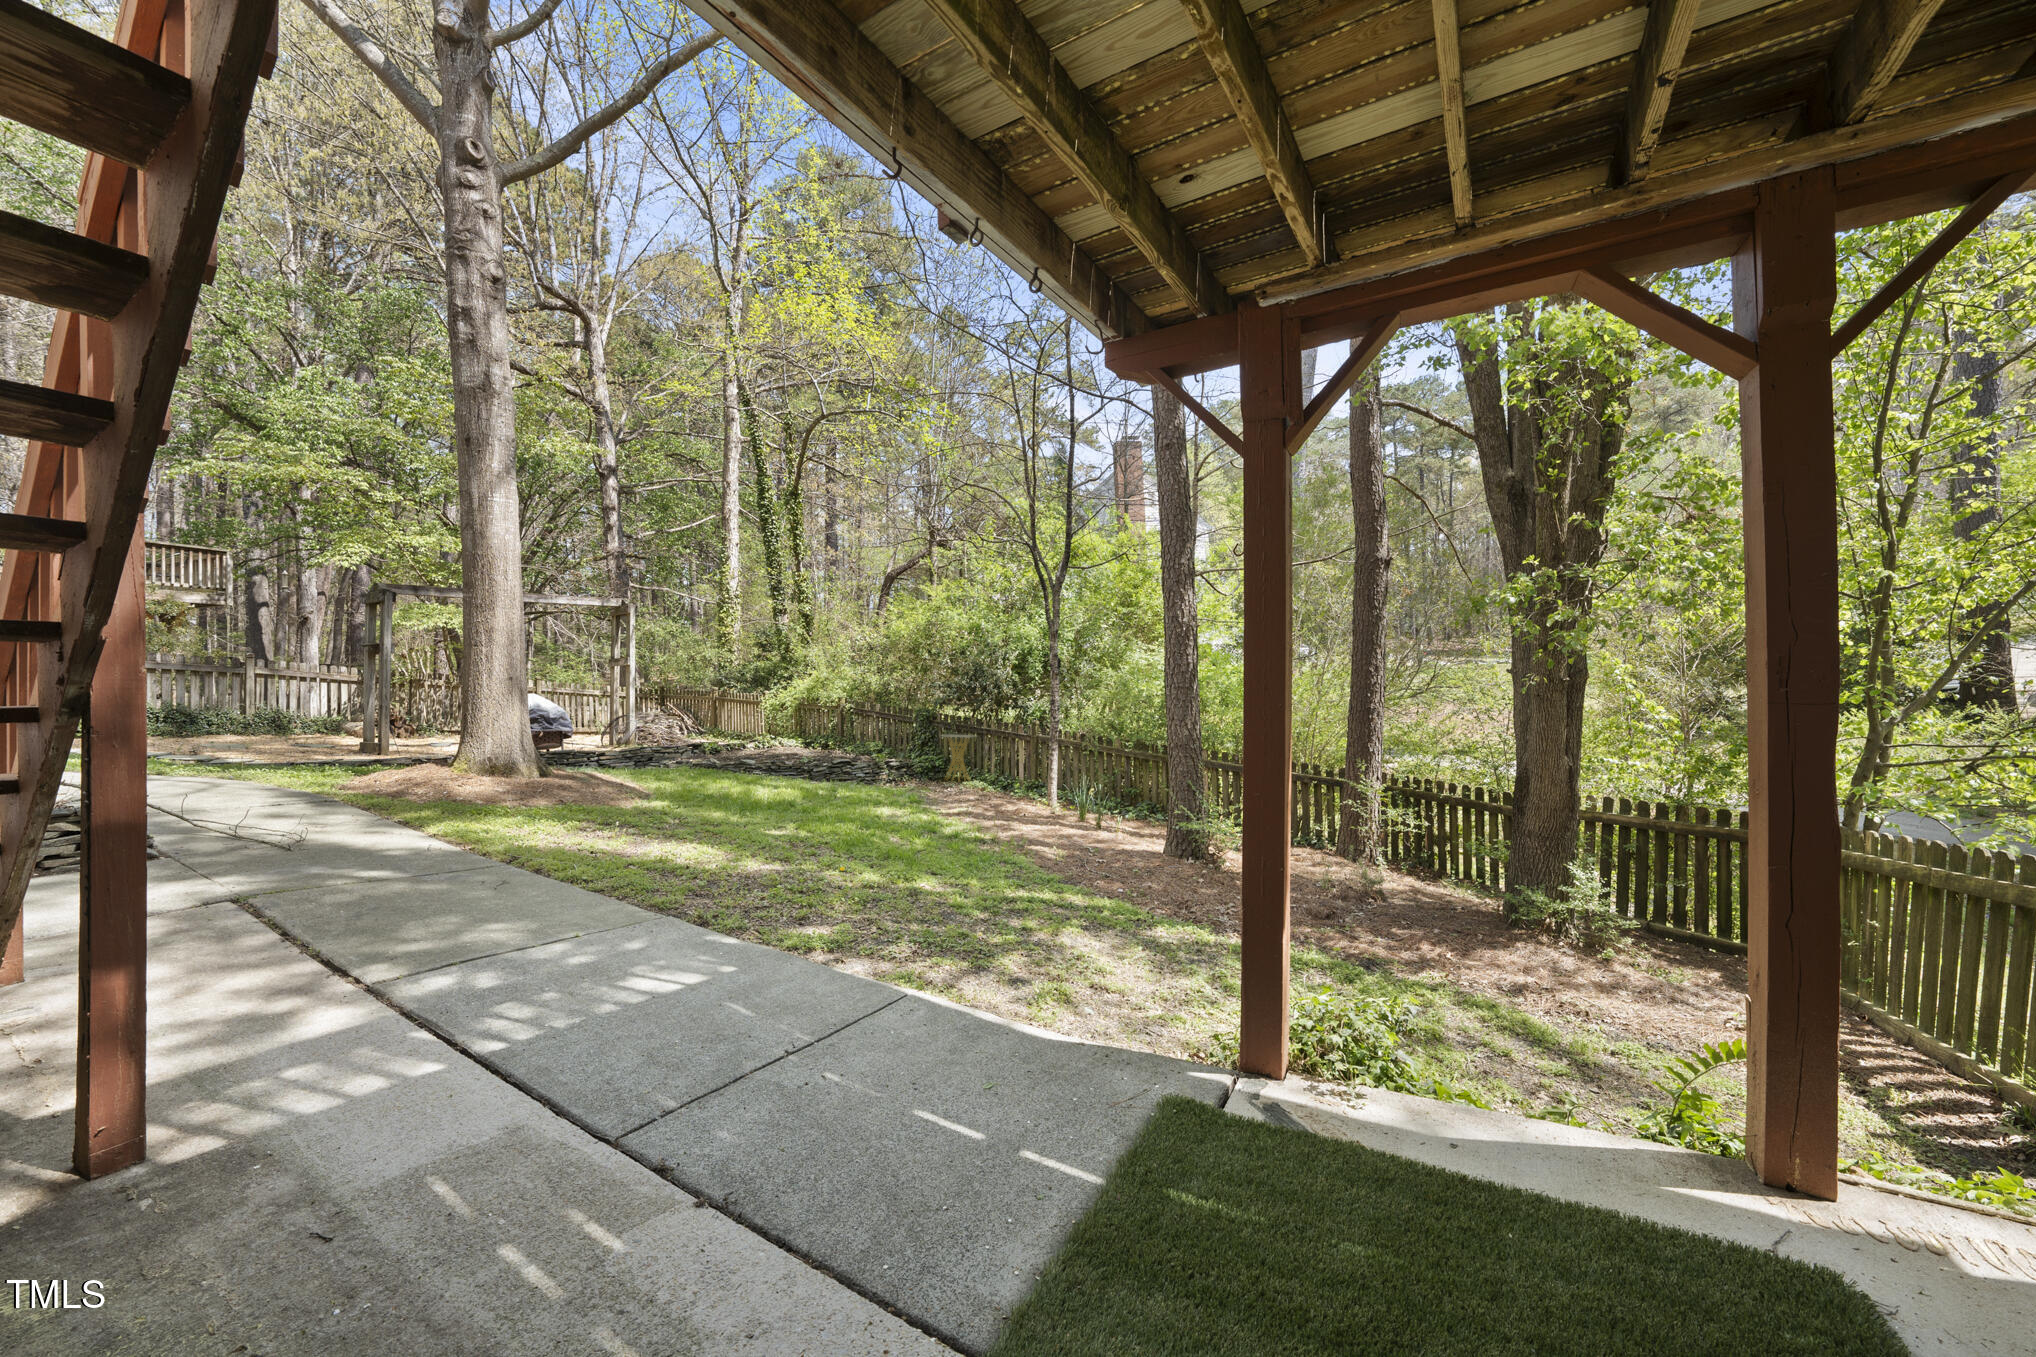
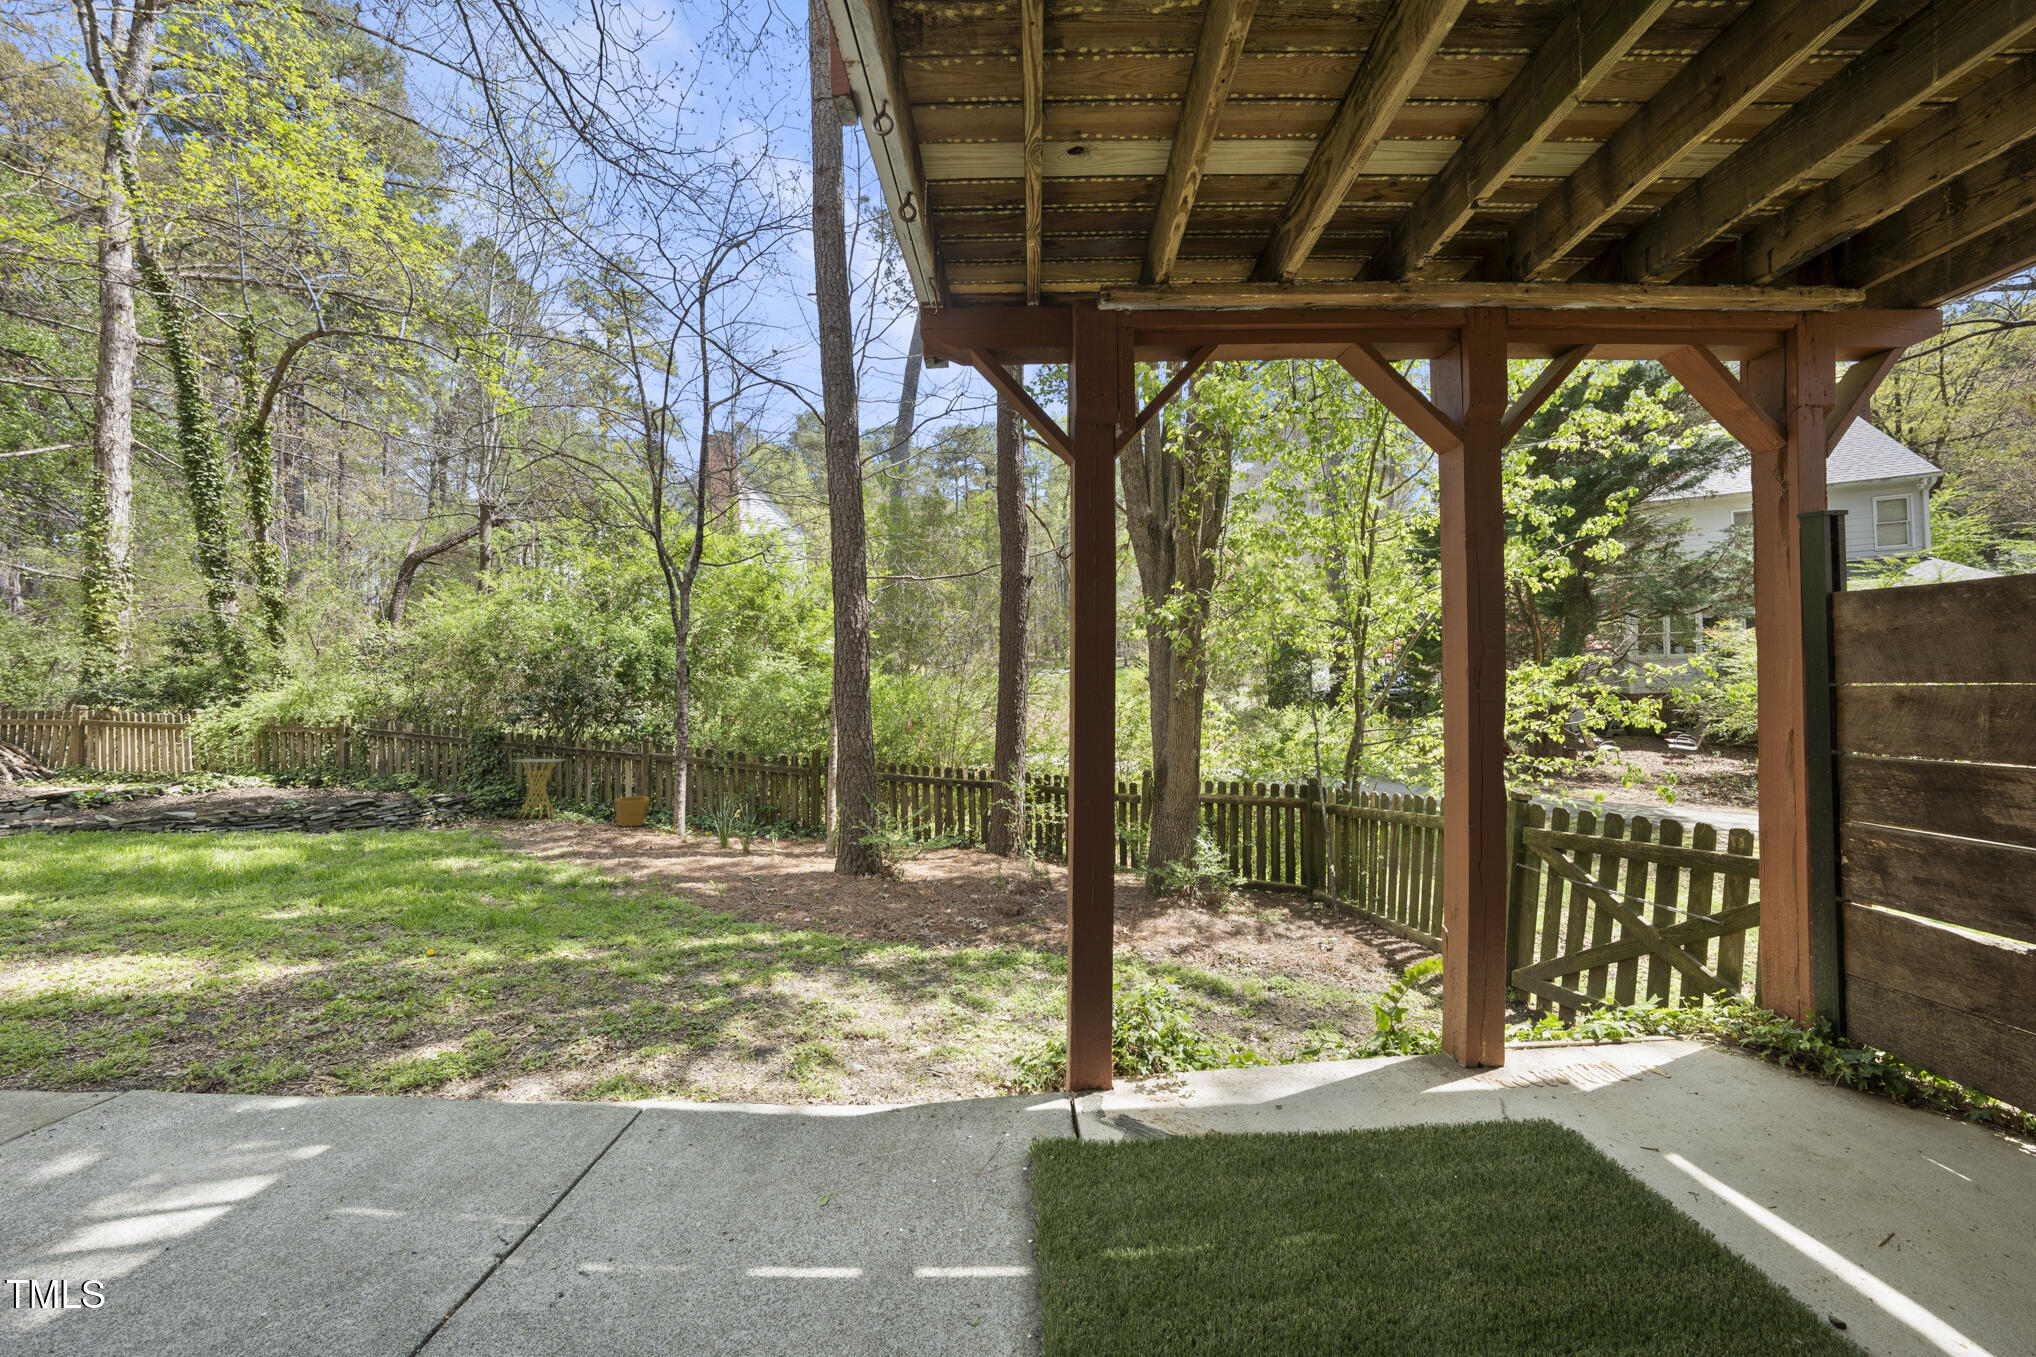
bucket: none [1007,768,1035,793] -> present [614,796,650,826]

